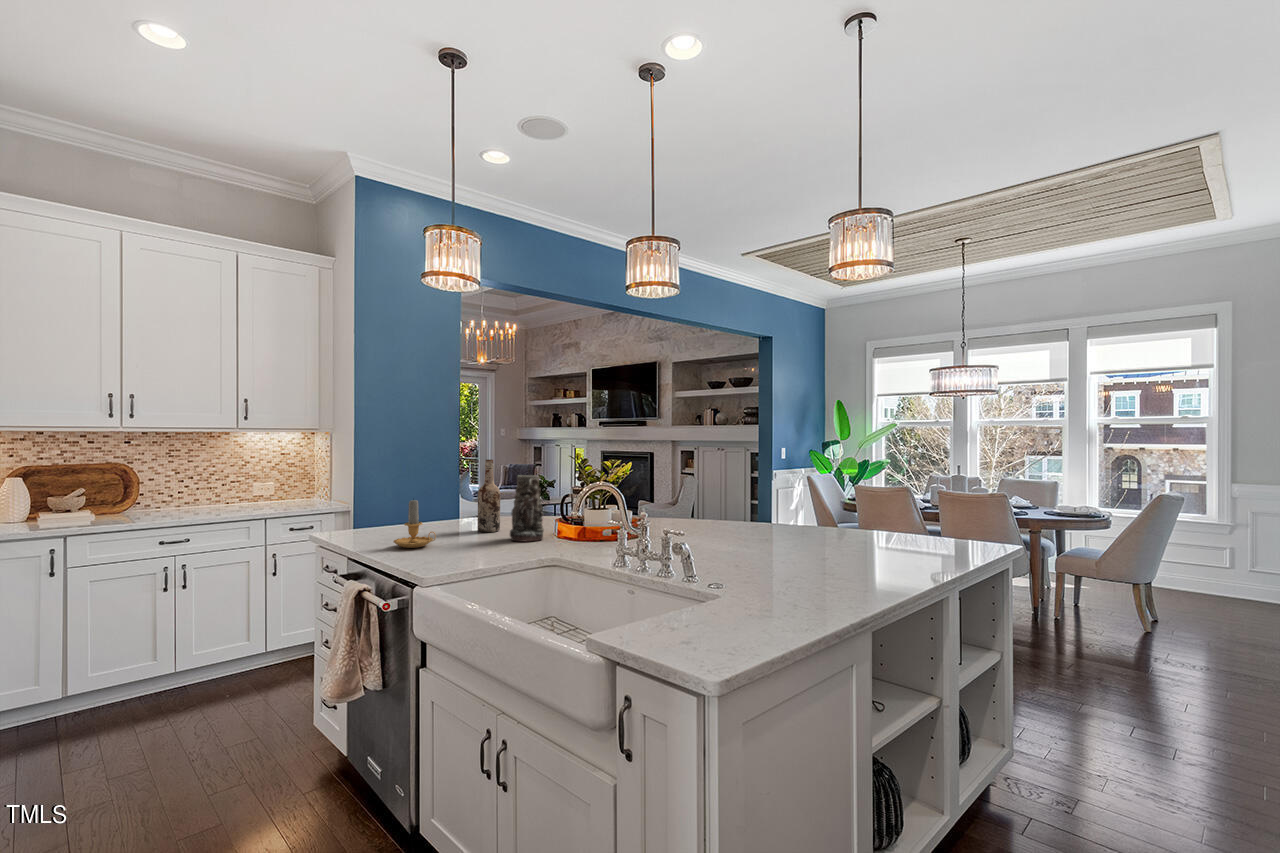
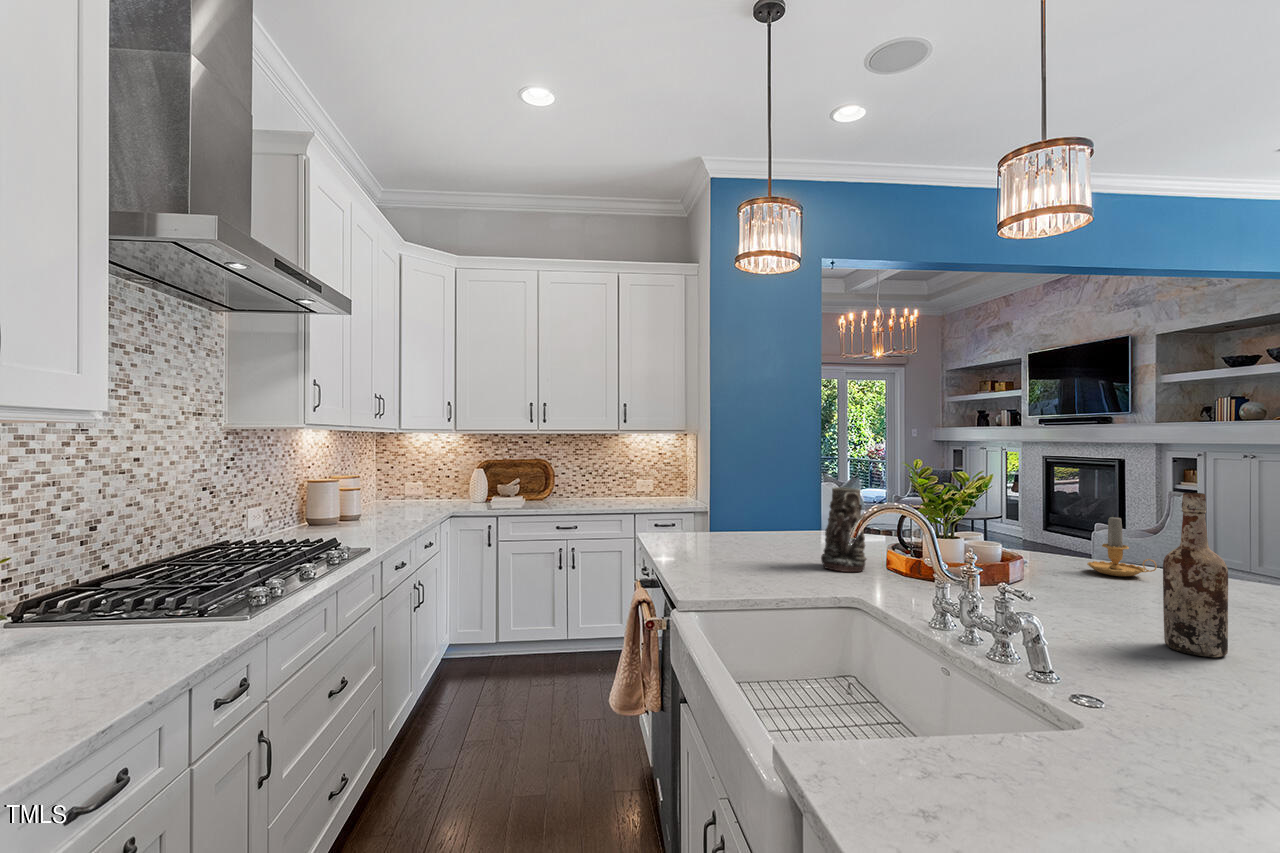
wine bottle: present [478,460,500,532] -> present [1163,493,1228,657]
candle: present [393,500,436,548] -> present [1087,516,1157,577]

